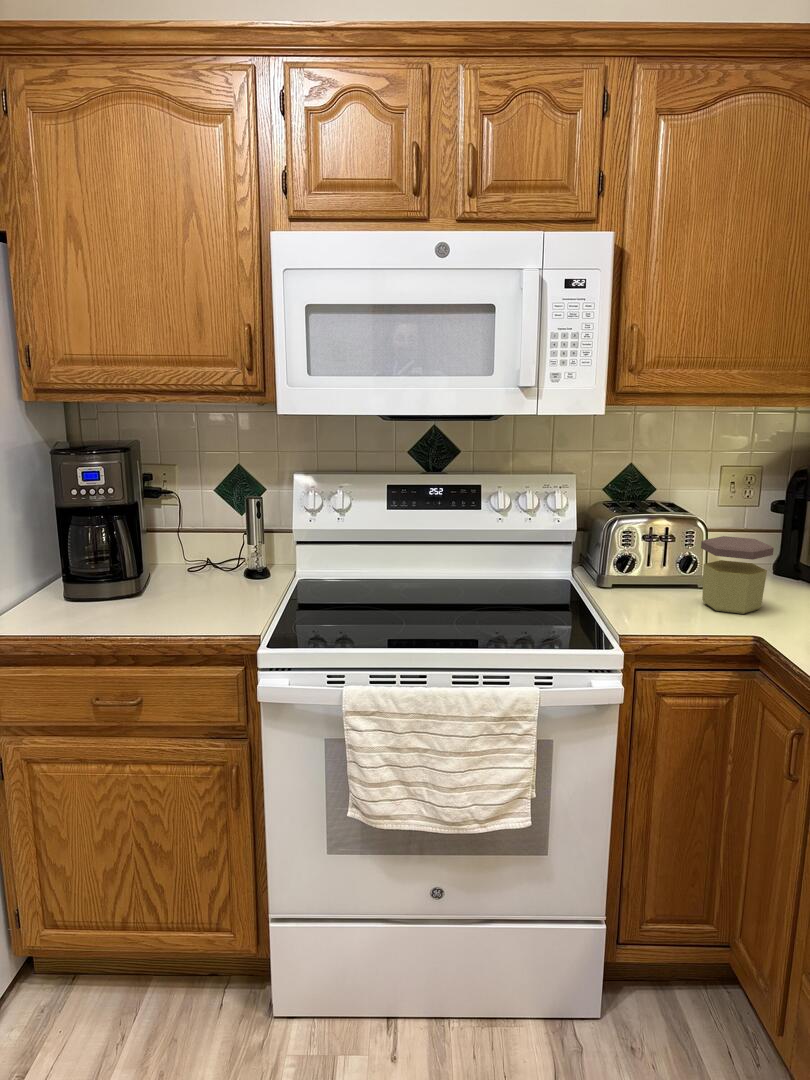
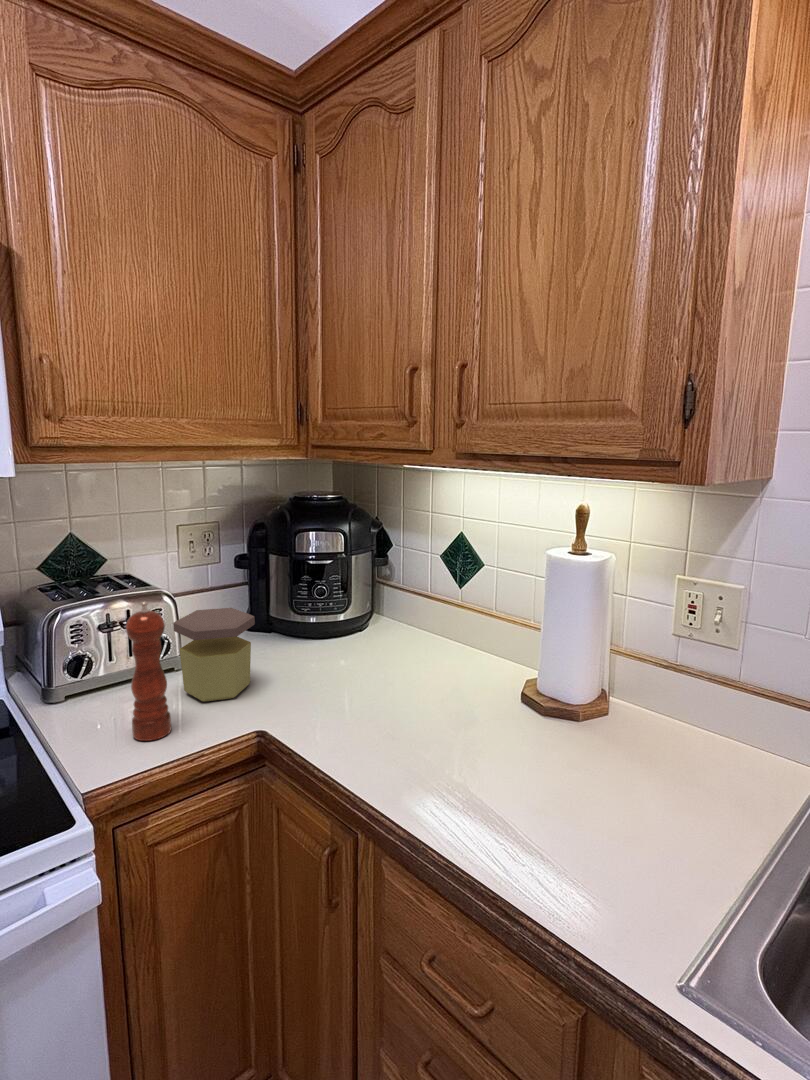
pepper mill: none [657,514,693,622] -> present [126,602,171,741]

